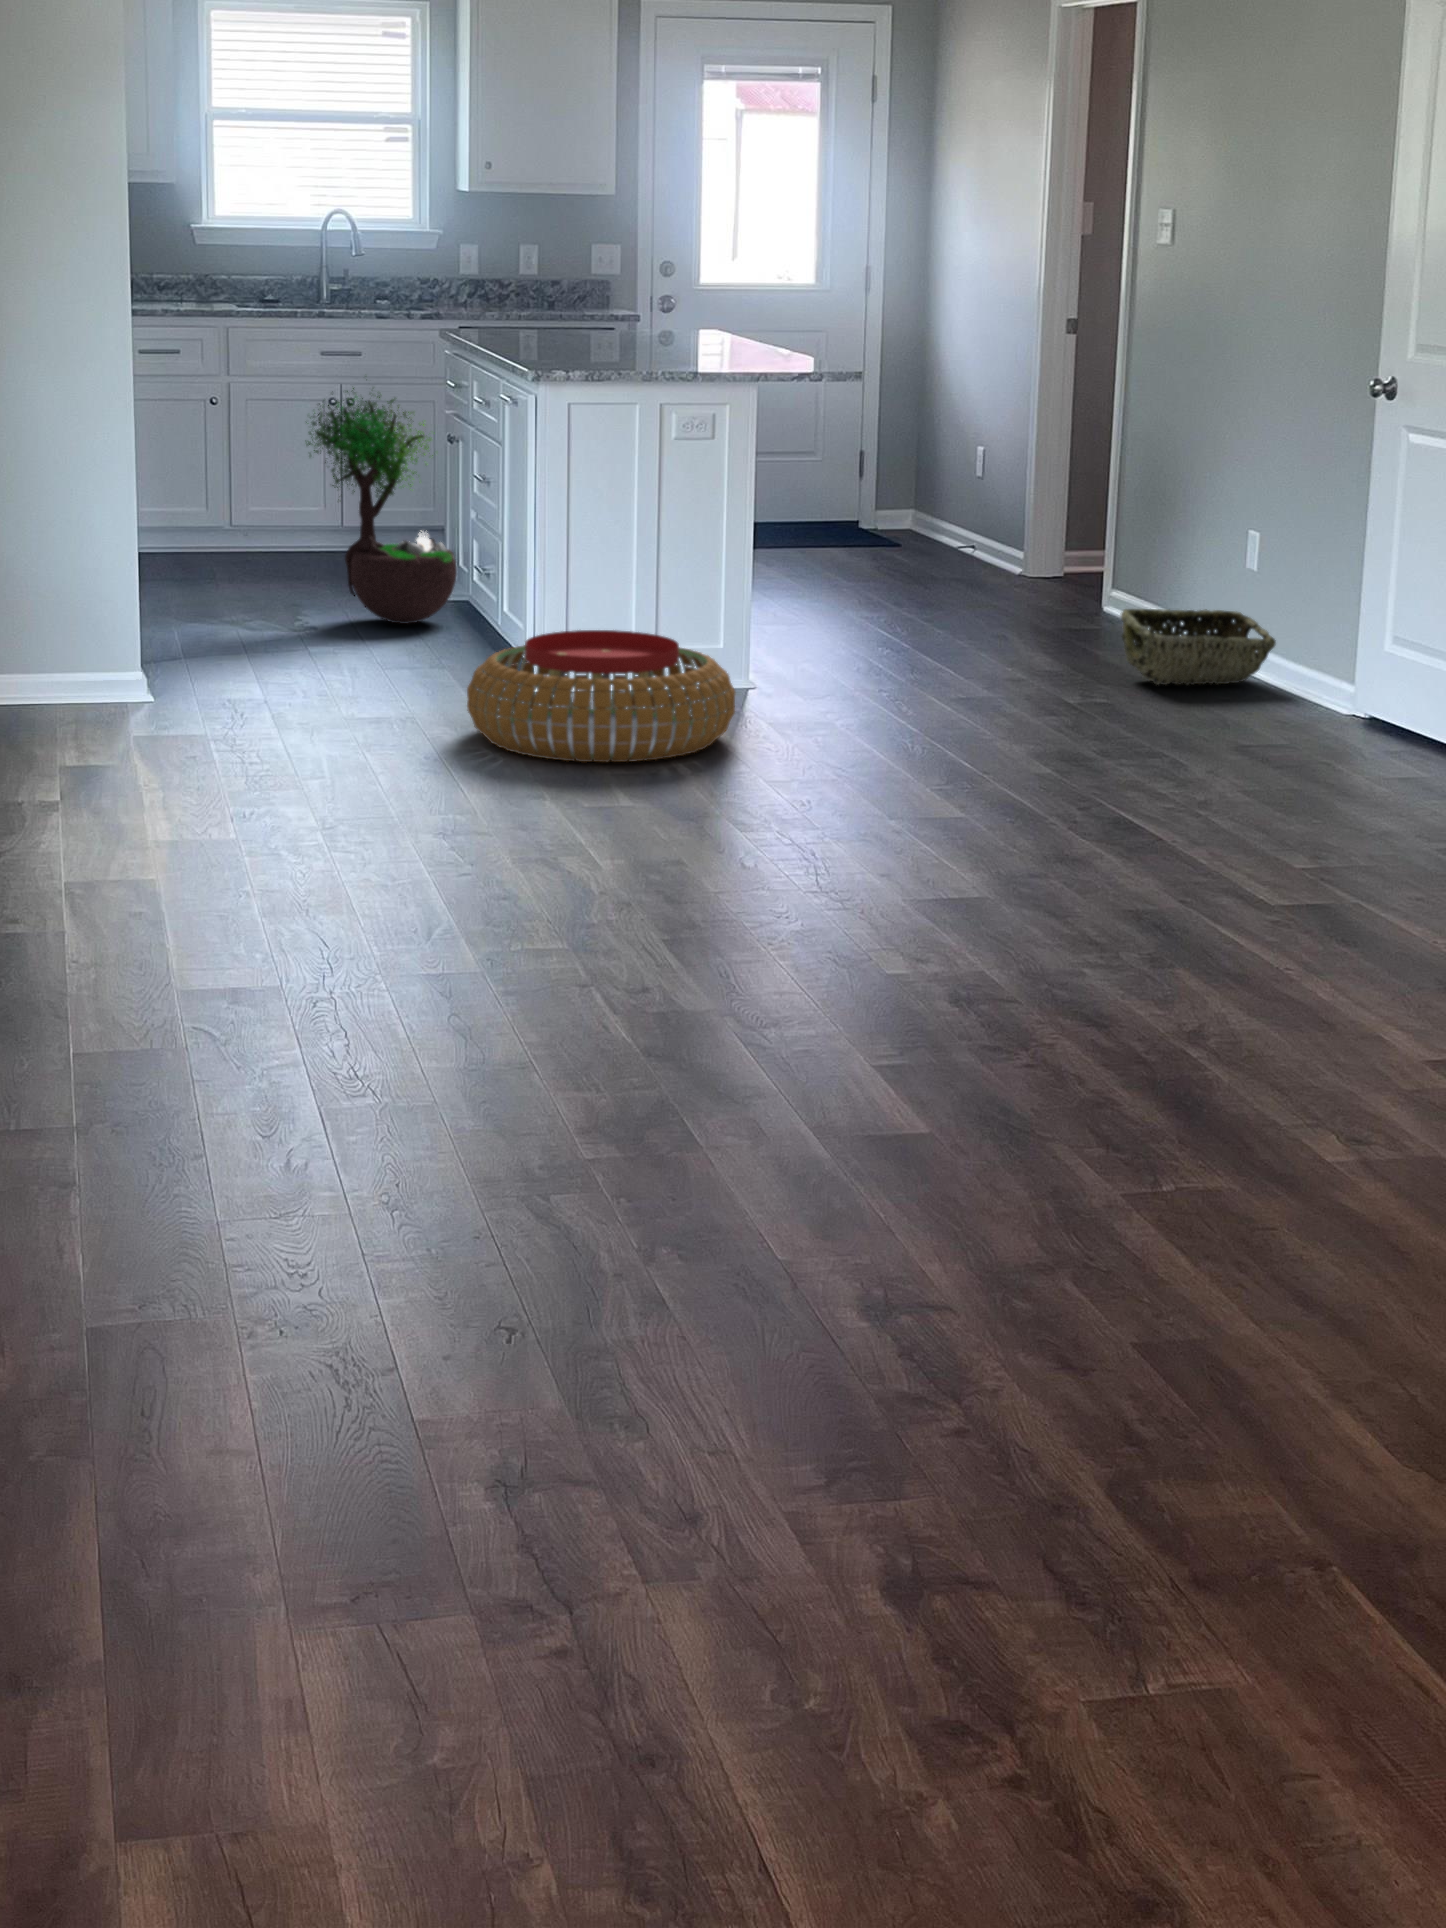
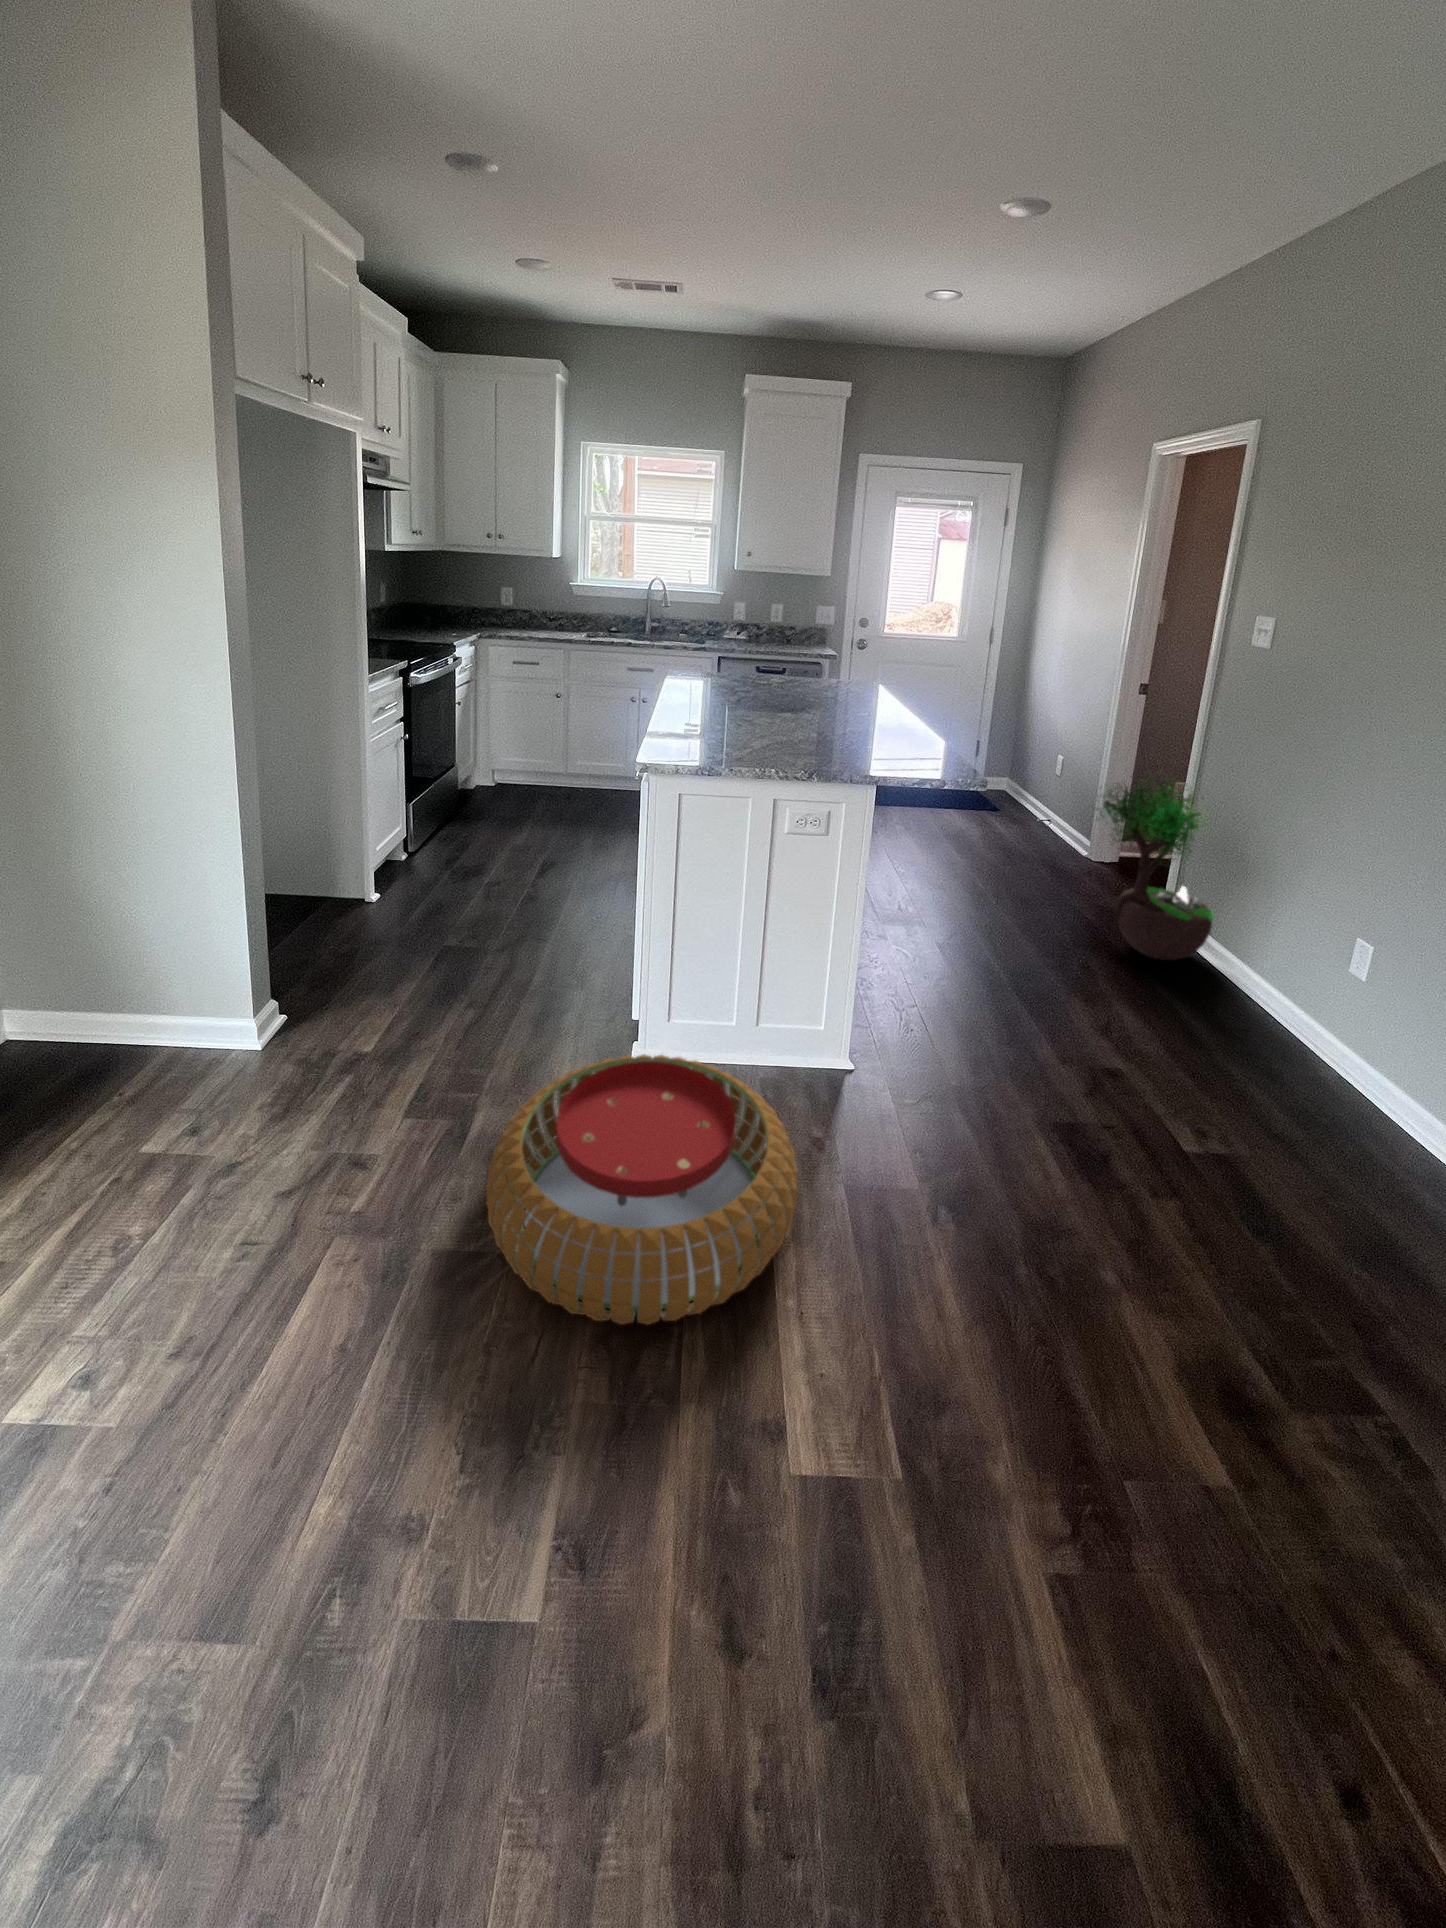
potted tree: present [306,388,457,624] -> present [1096,777,1214,960]
woven basket: present [1121,609,1276,685] -> none [1224,1012,1409,1115]

